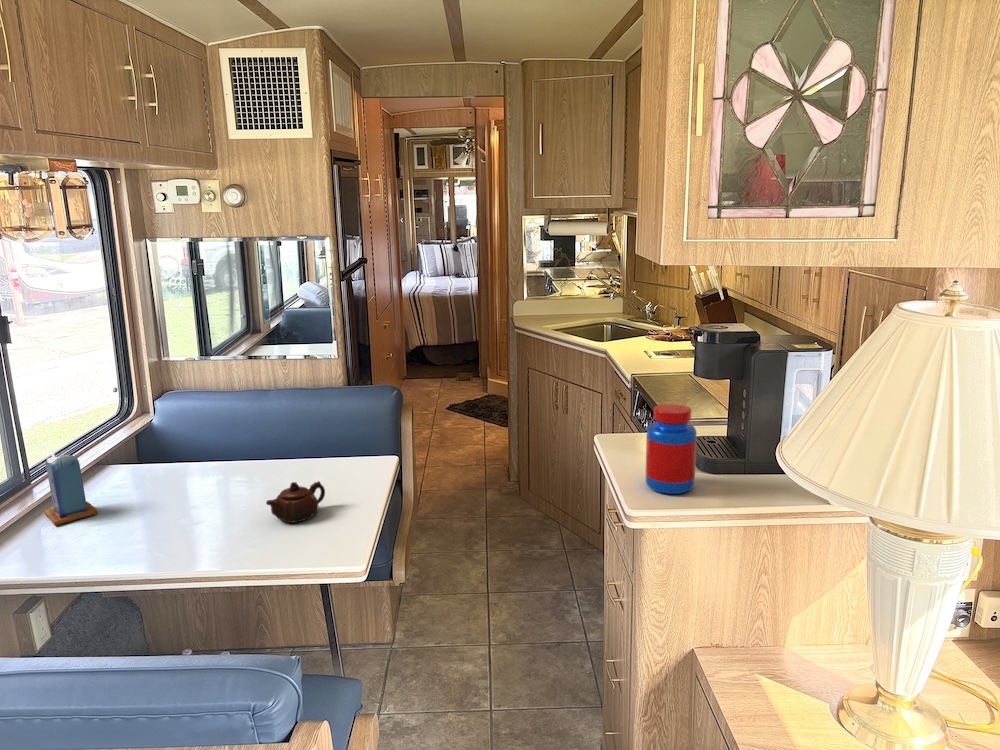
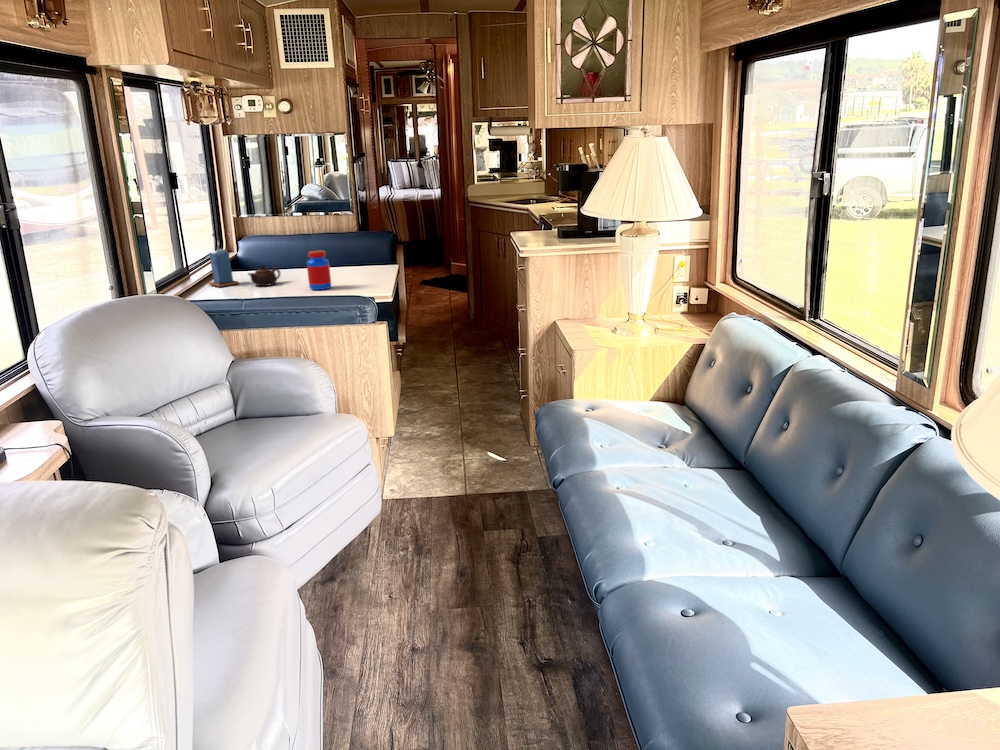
jar: present [646,404,697,494] -> present [307,250,331,290]
teapot: present [266,481,325,523] -> present [248,265,280,286]

